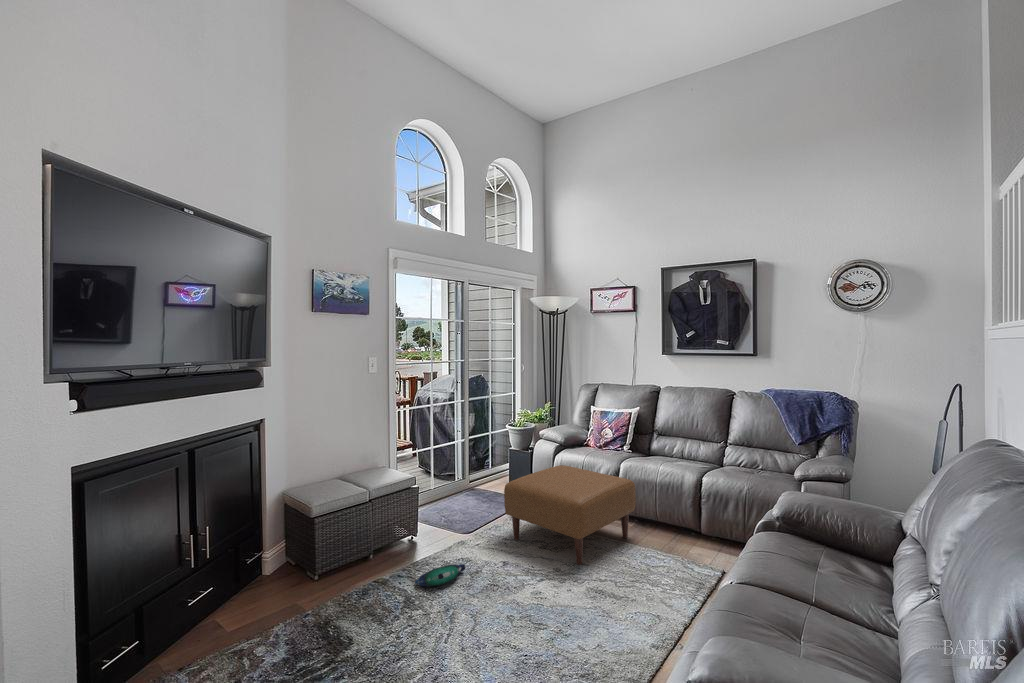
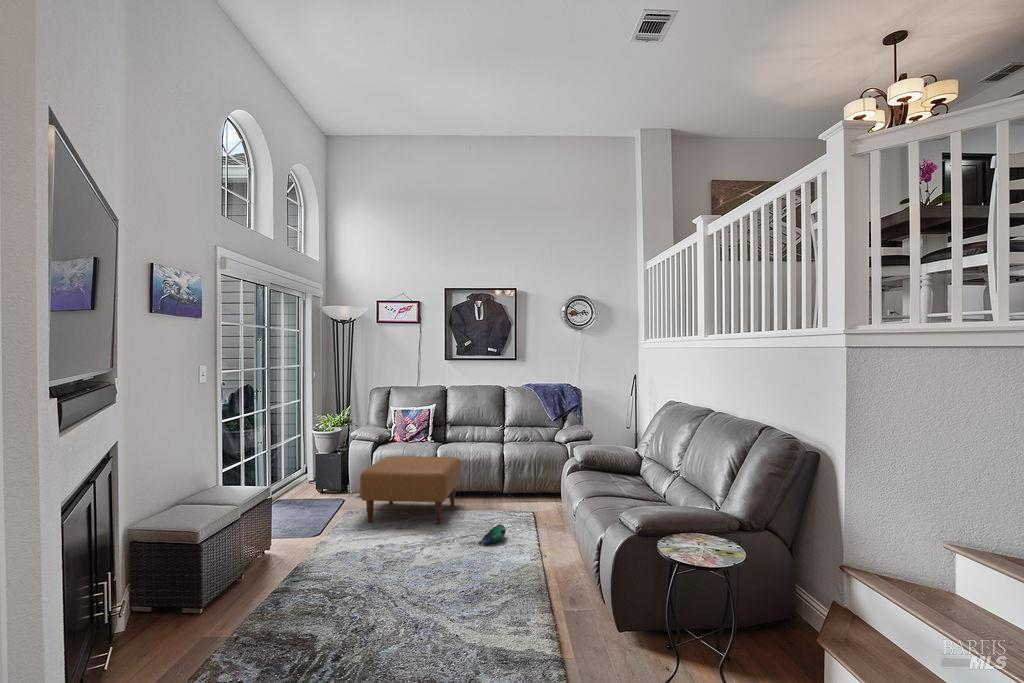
plush toy: present [415,564,466,587] -> present [478,524,506,545]

